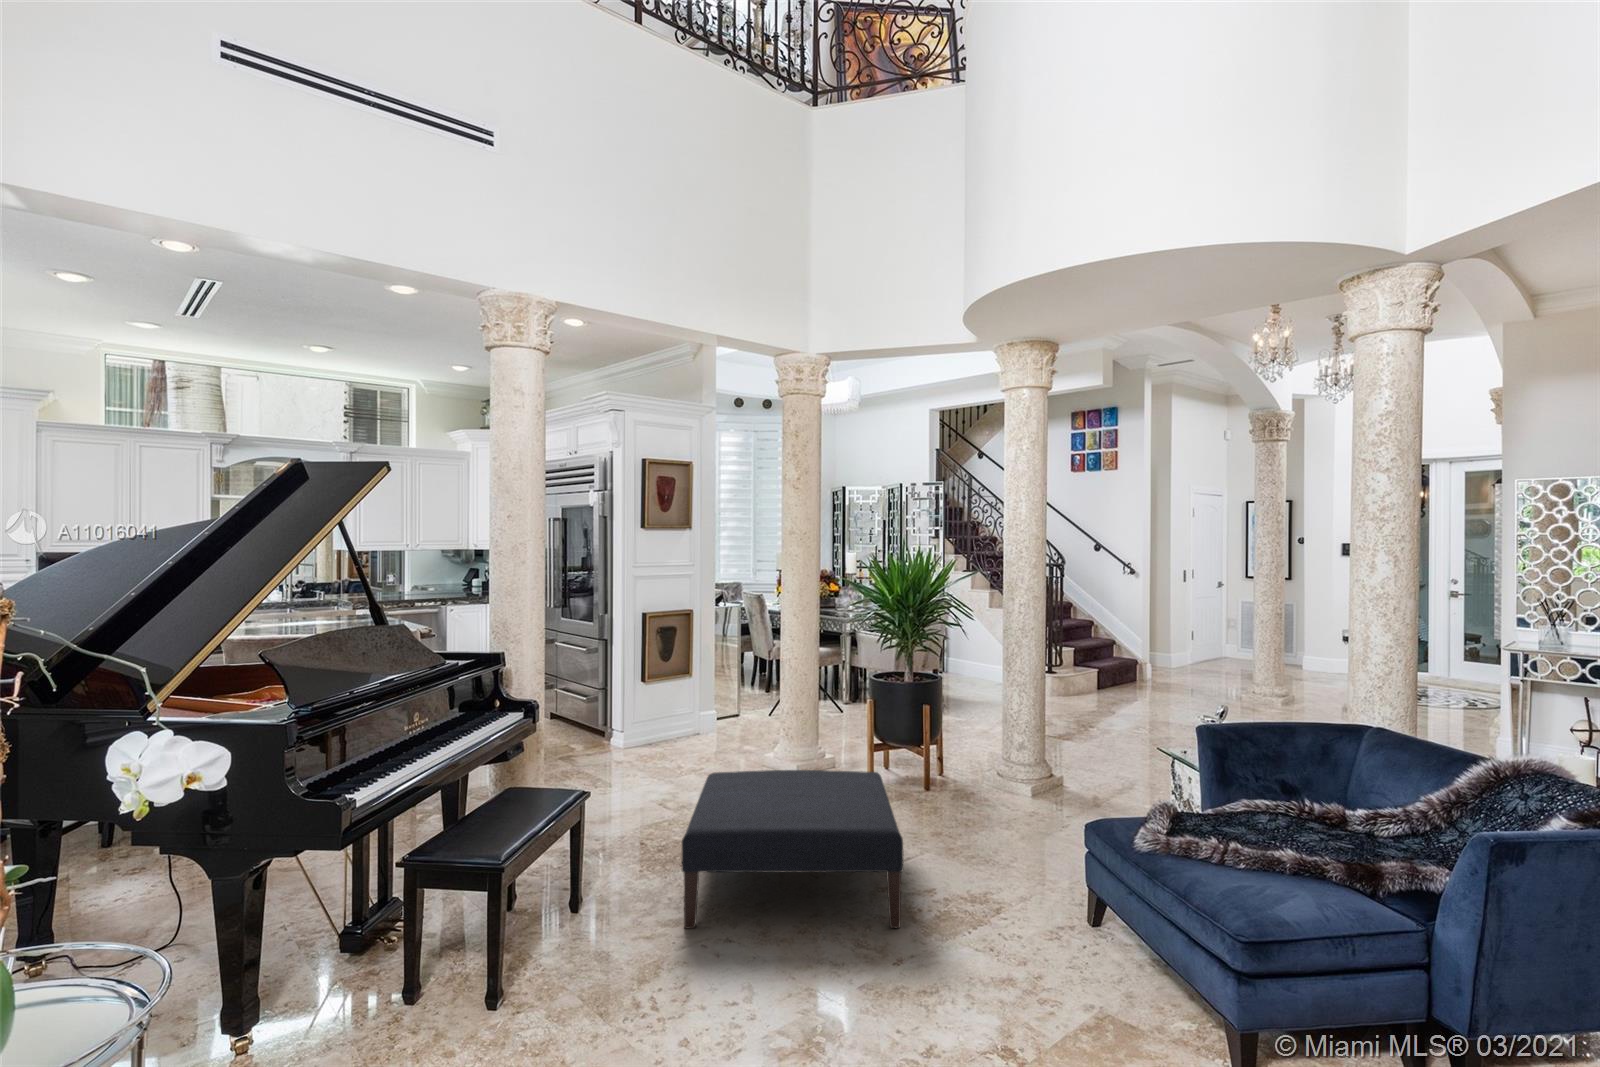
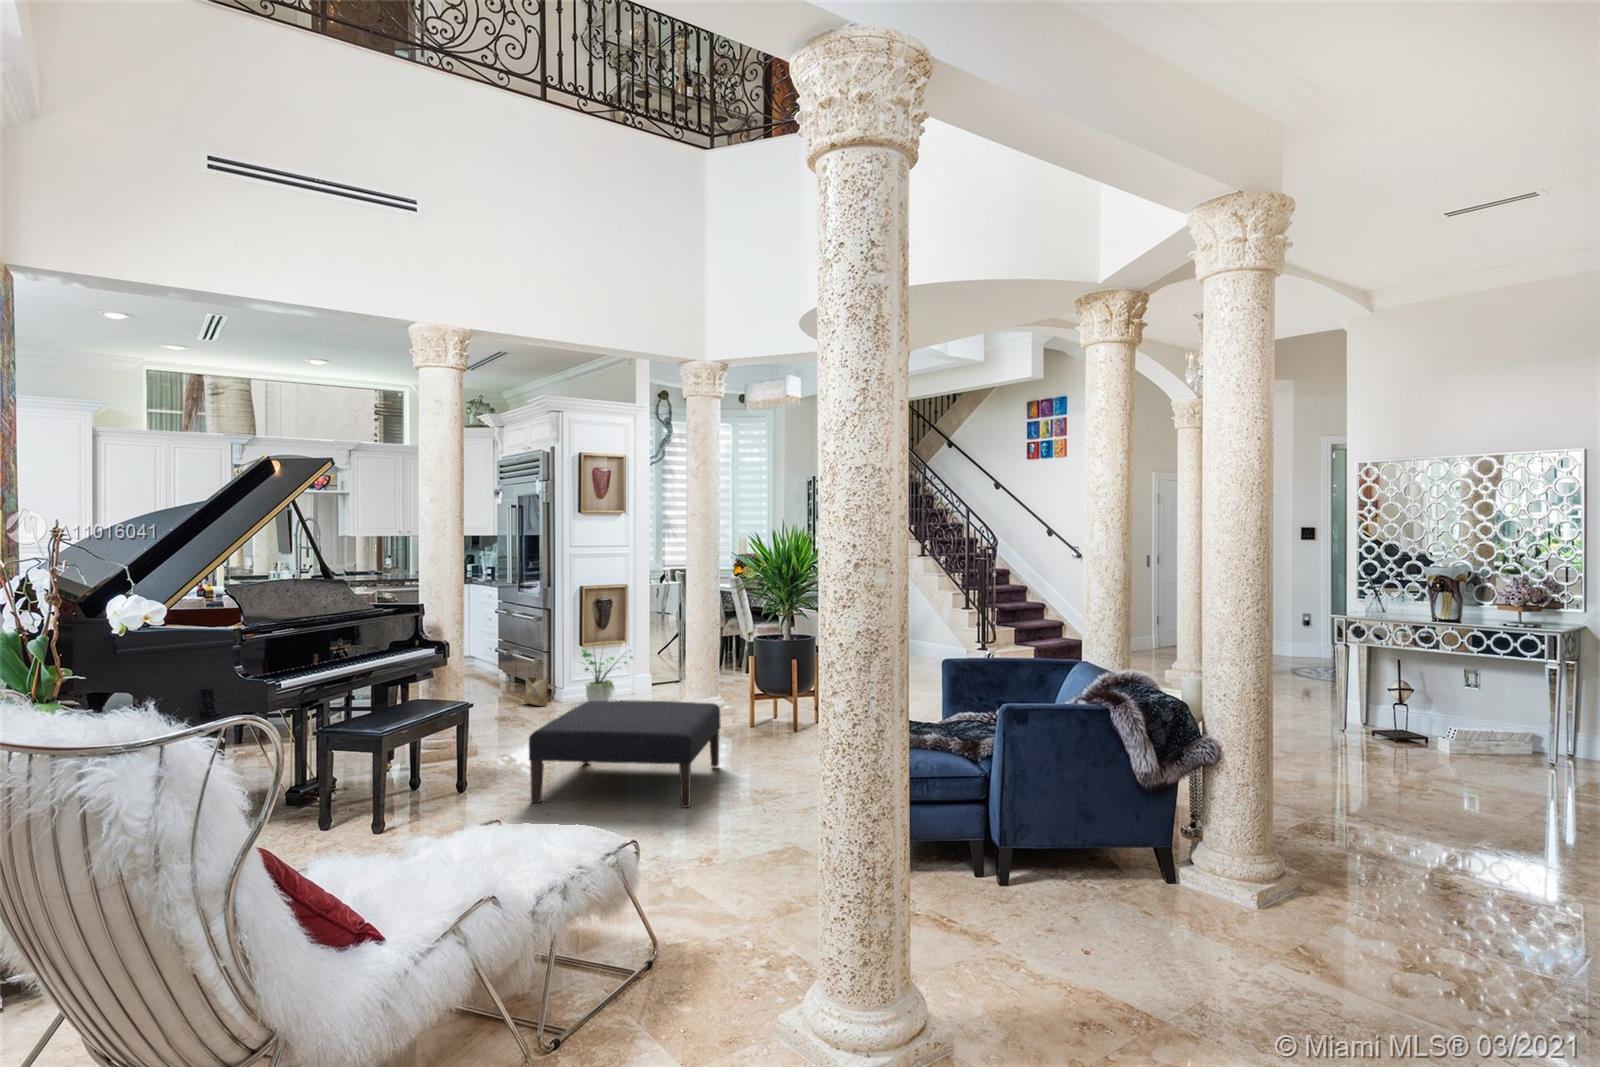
potted plant: none [640,670,701,753] -> present [582,649,633,701]
woven basket: none [574,706,606,757] -> present [524,663,549,706]

